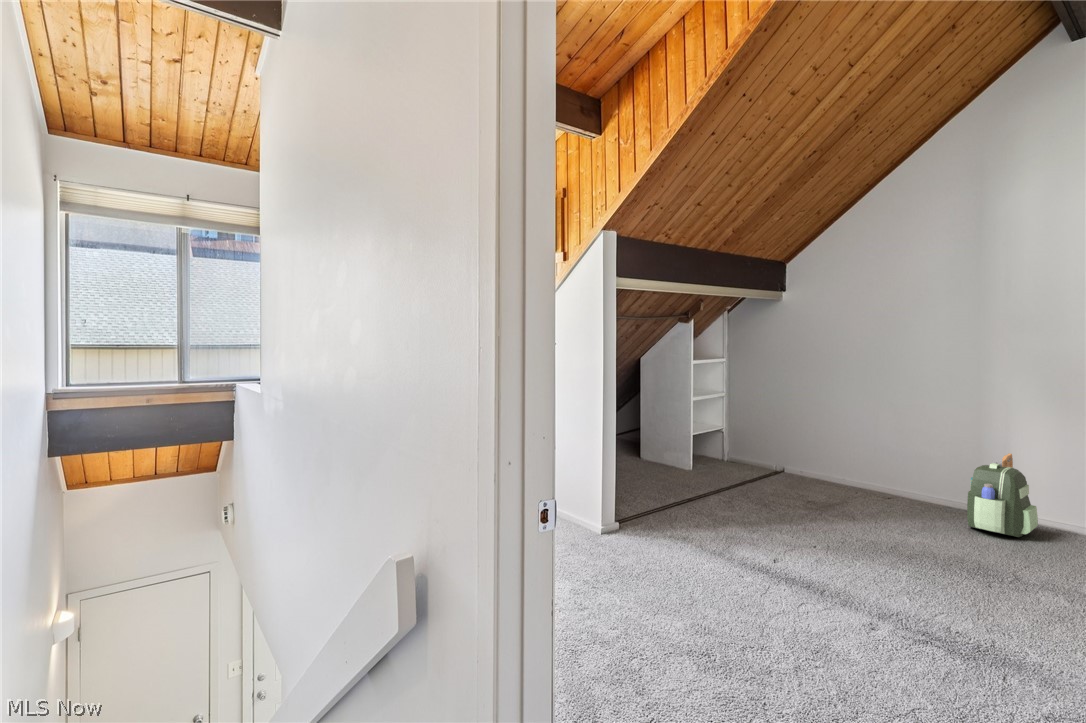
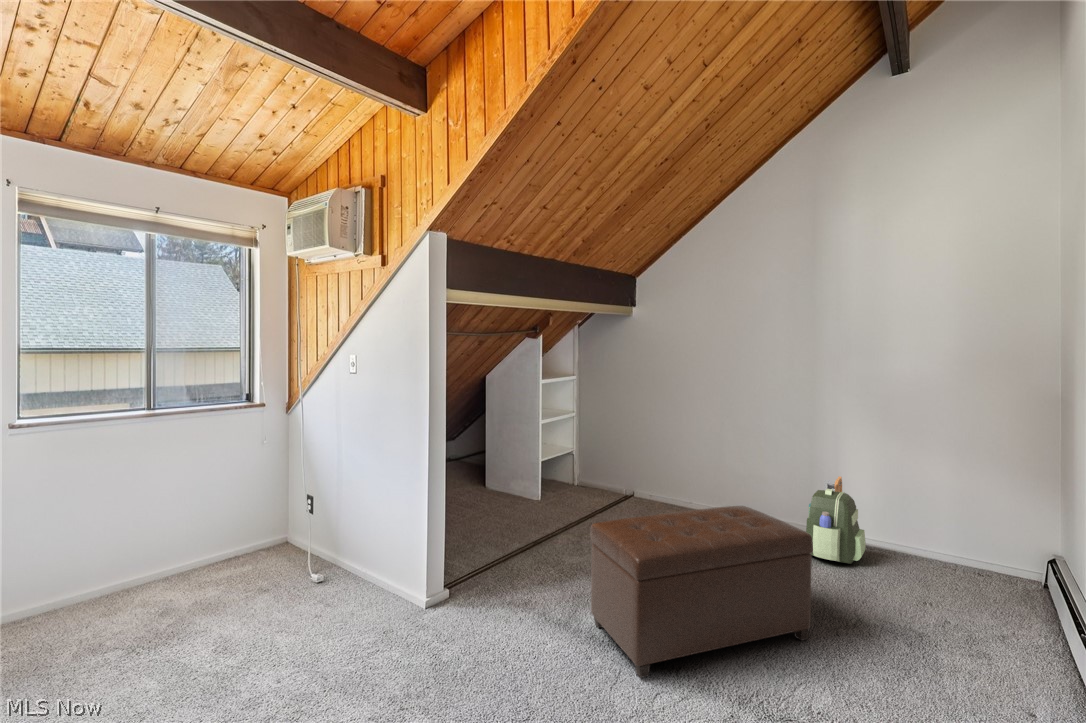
ottoman: none [741,467,961,593] -> present [590,506,813,678]

